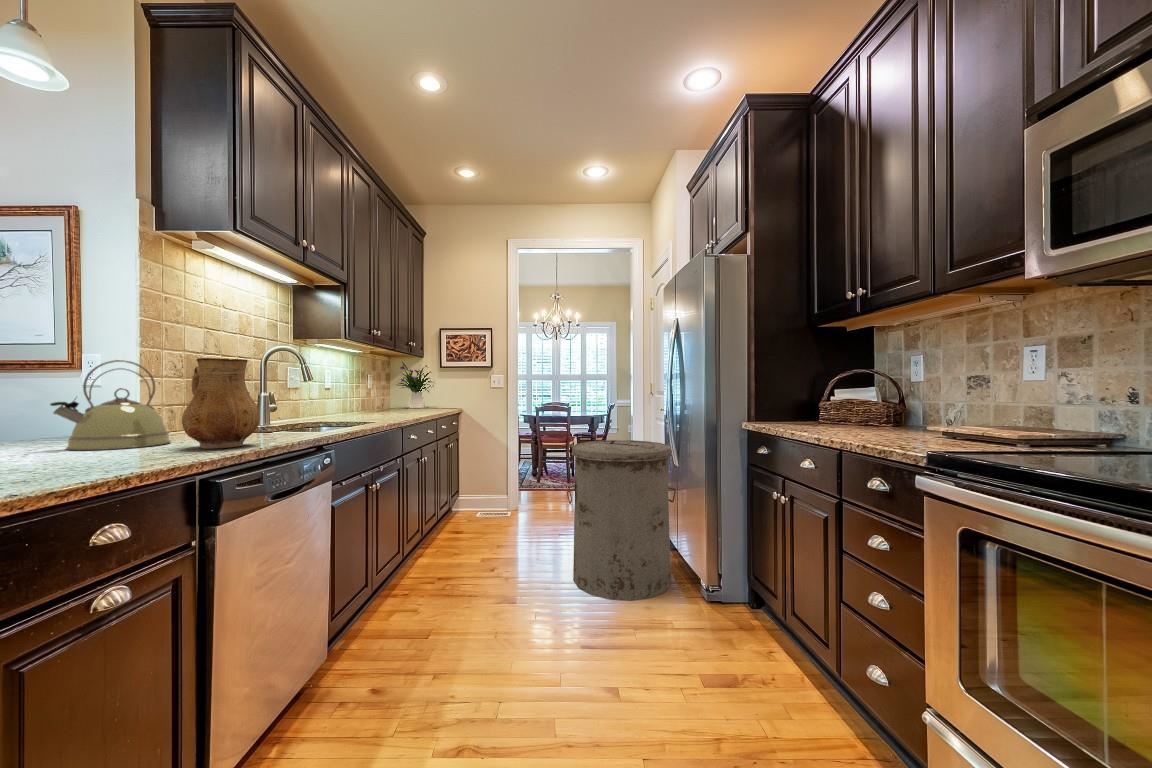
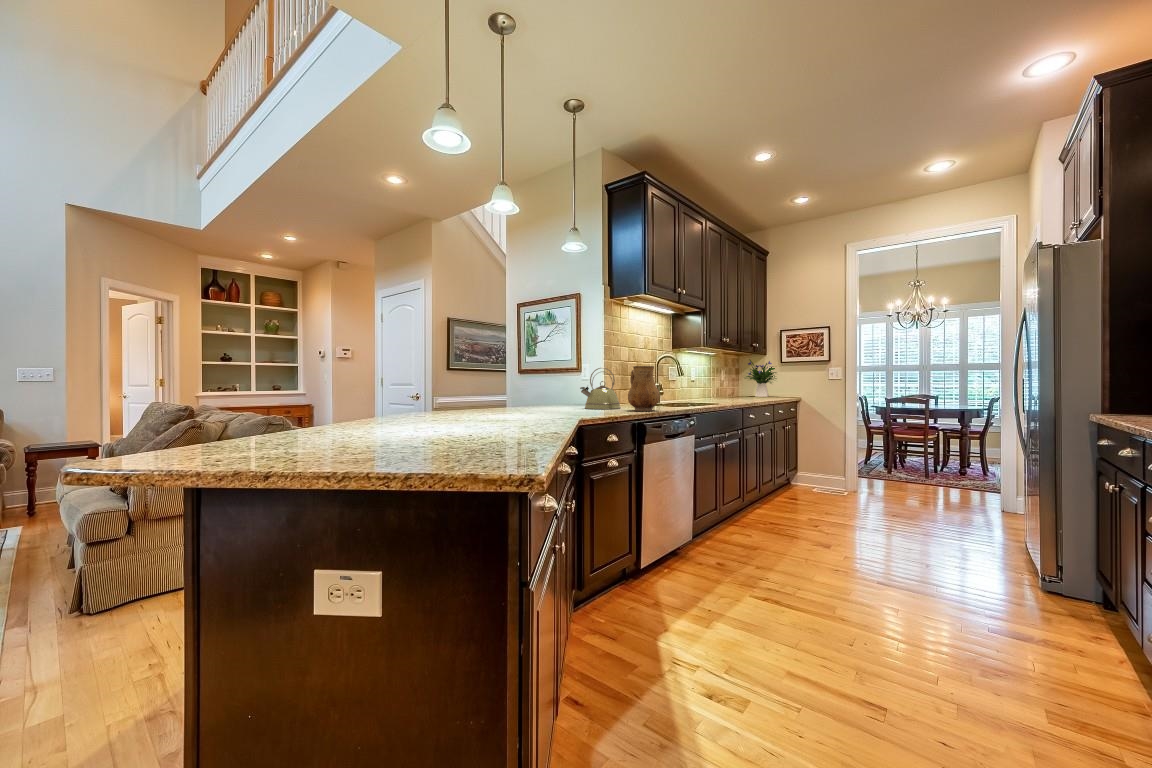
trash can: present [567,440,676,601] -> none [882,429,1013,576]

